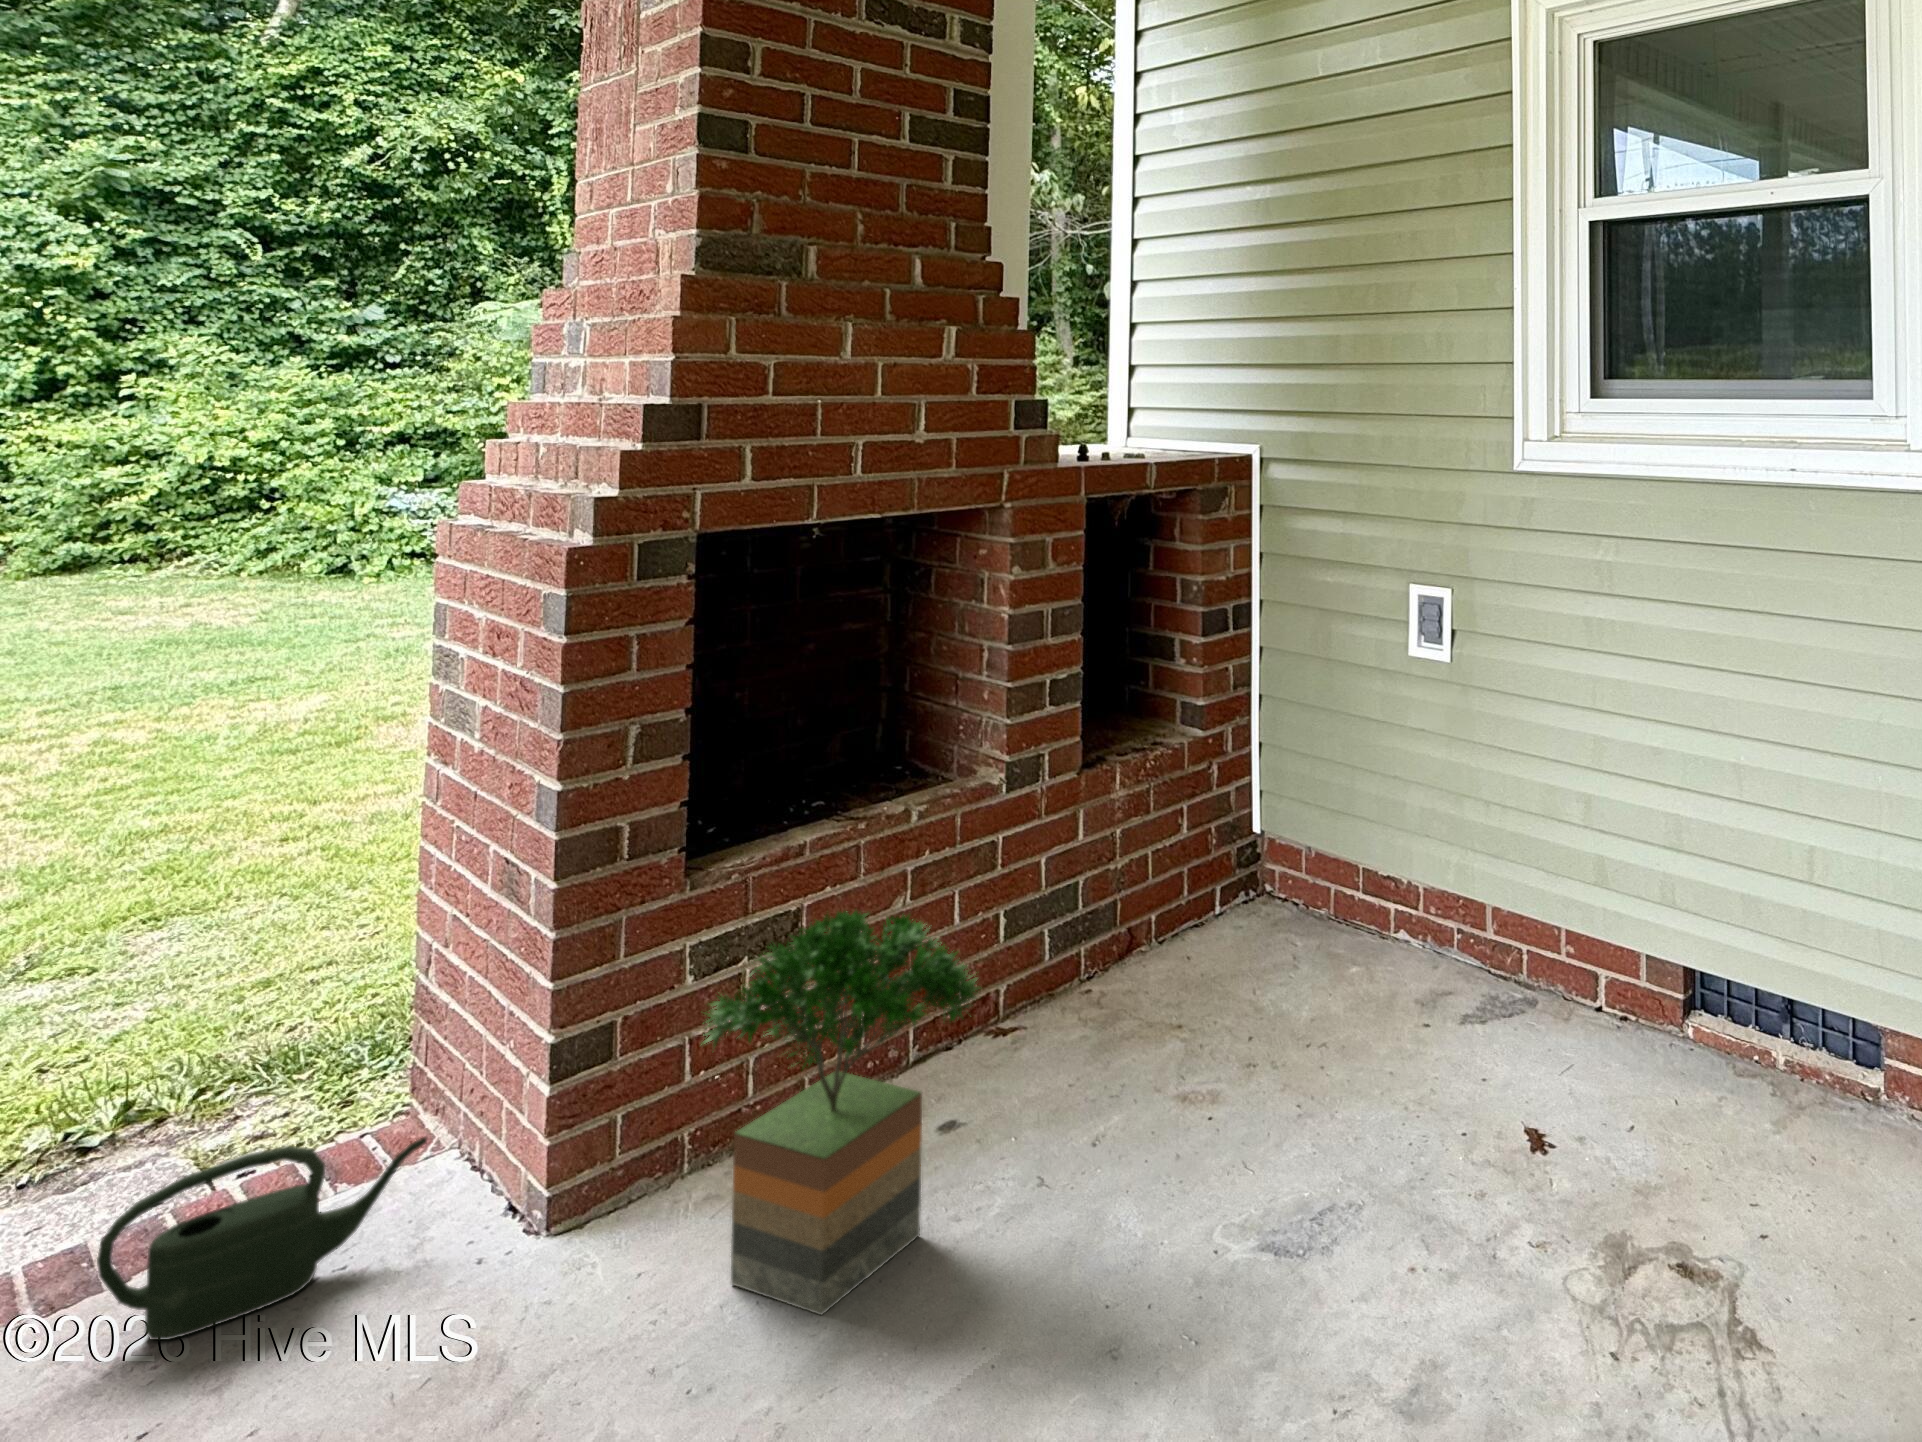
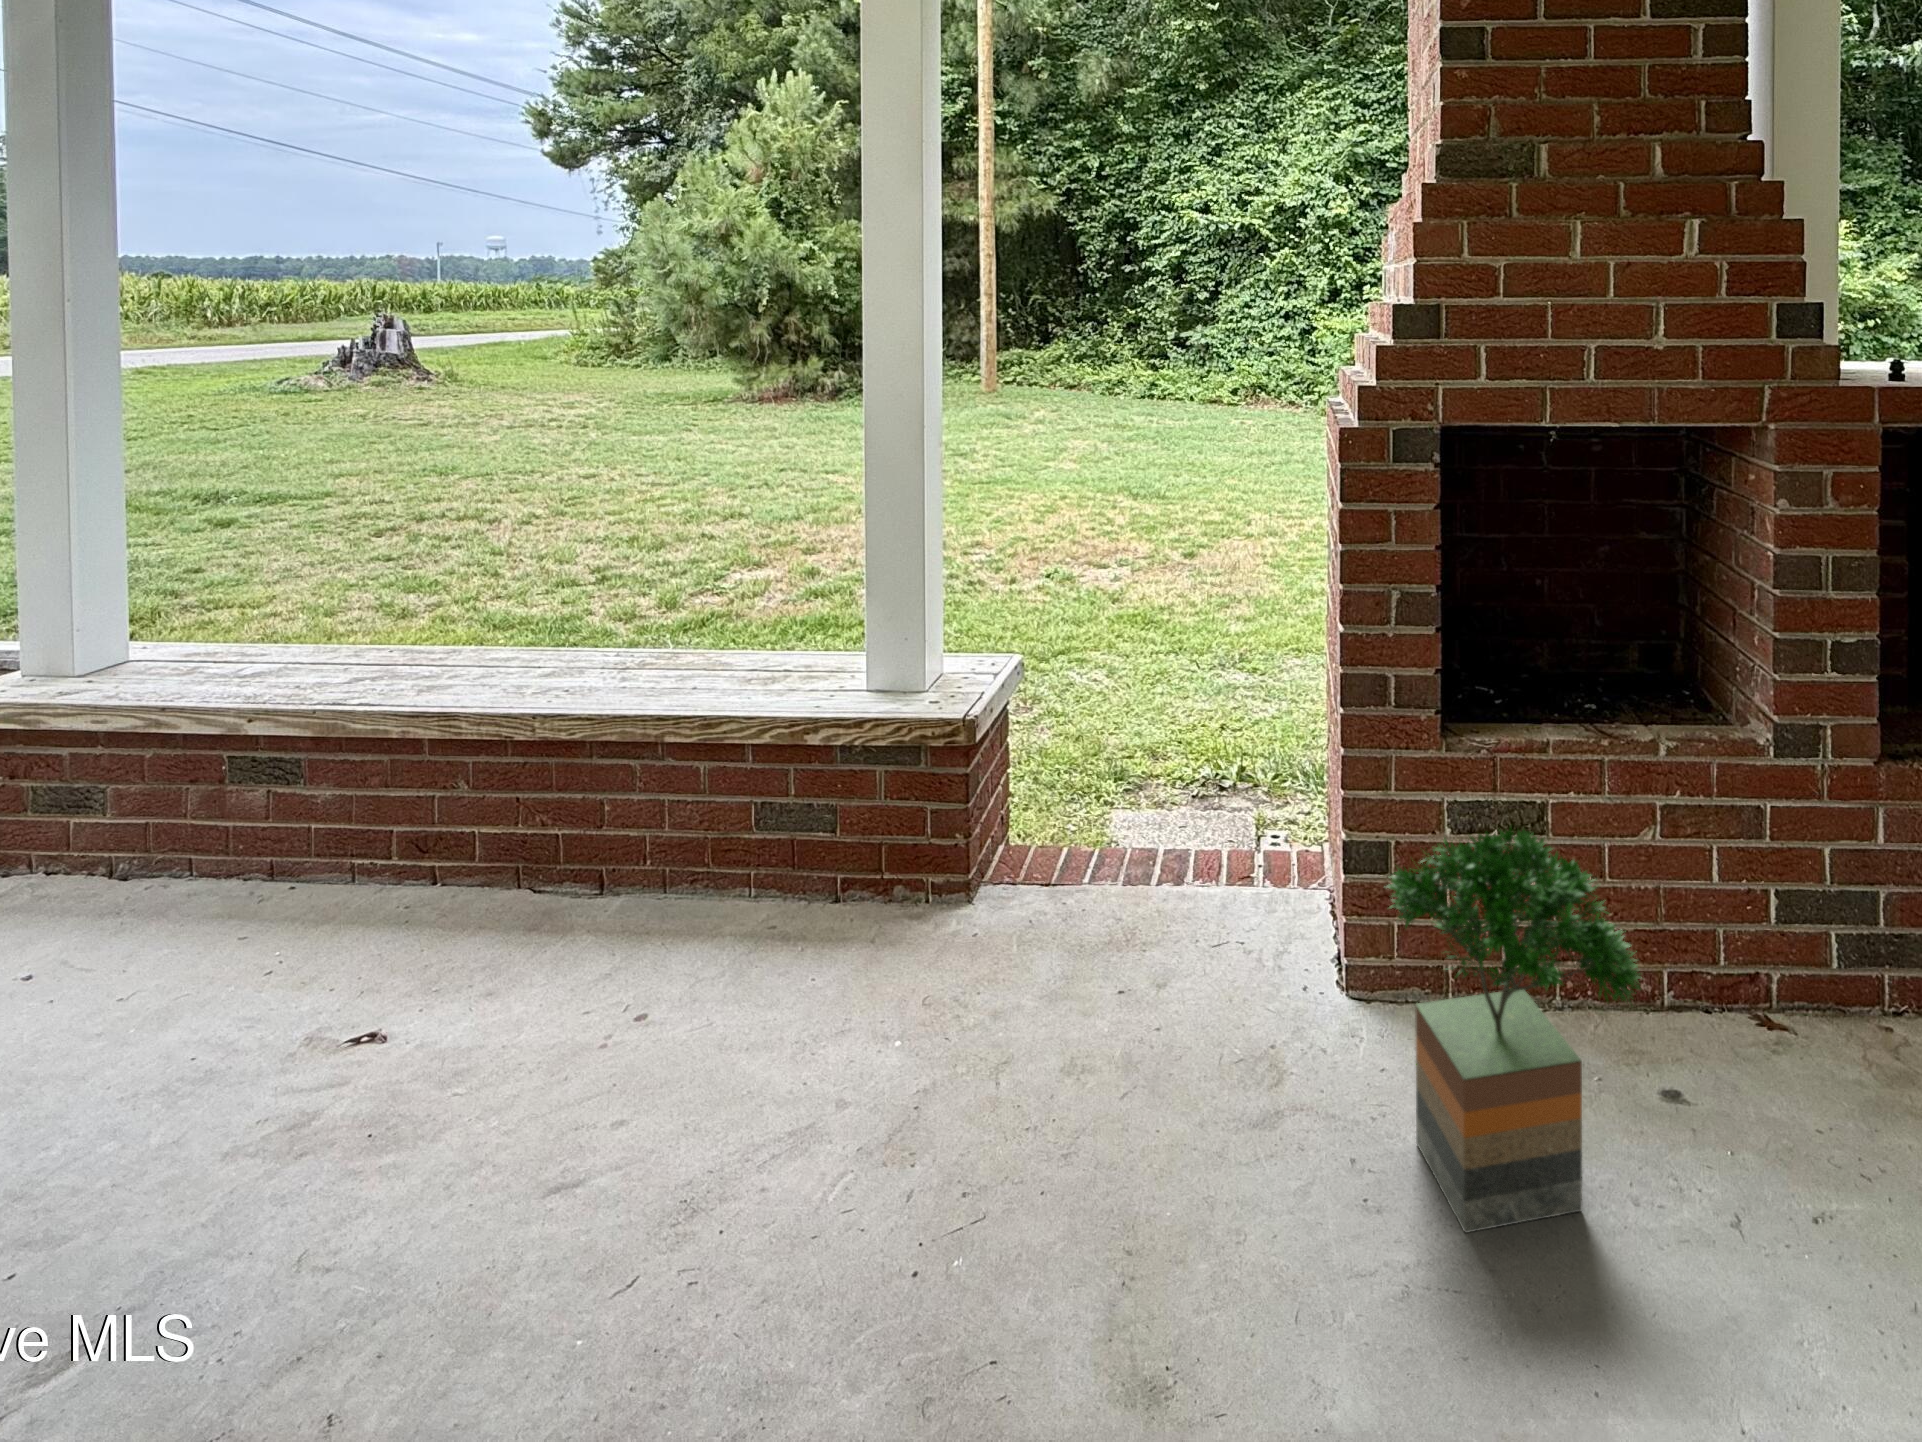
watering can: present [97,1137,427,1340] -> none [1101,841,1270,957]

